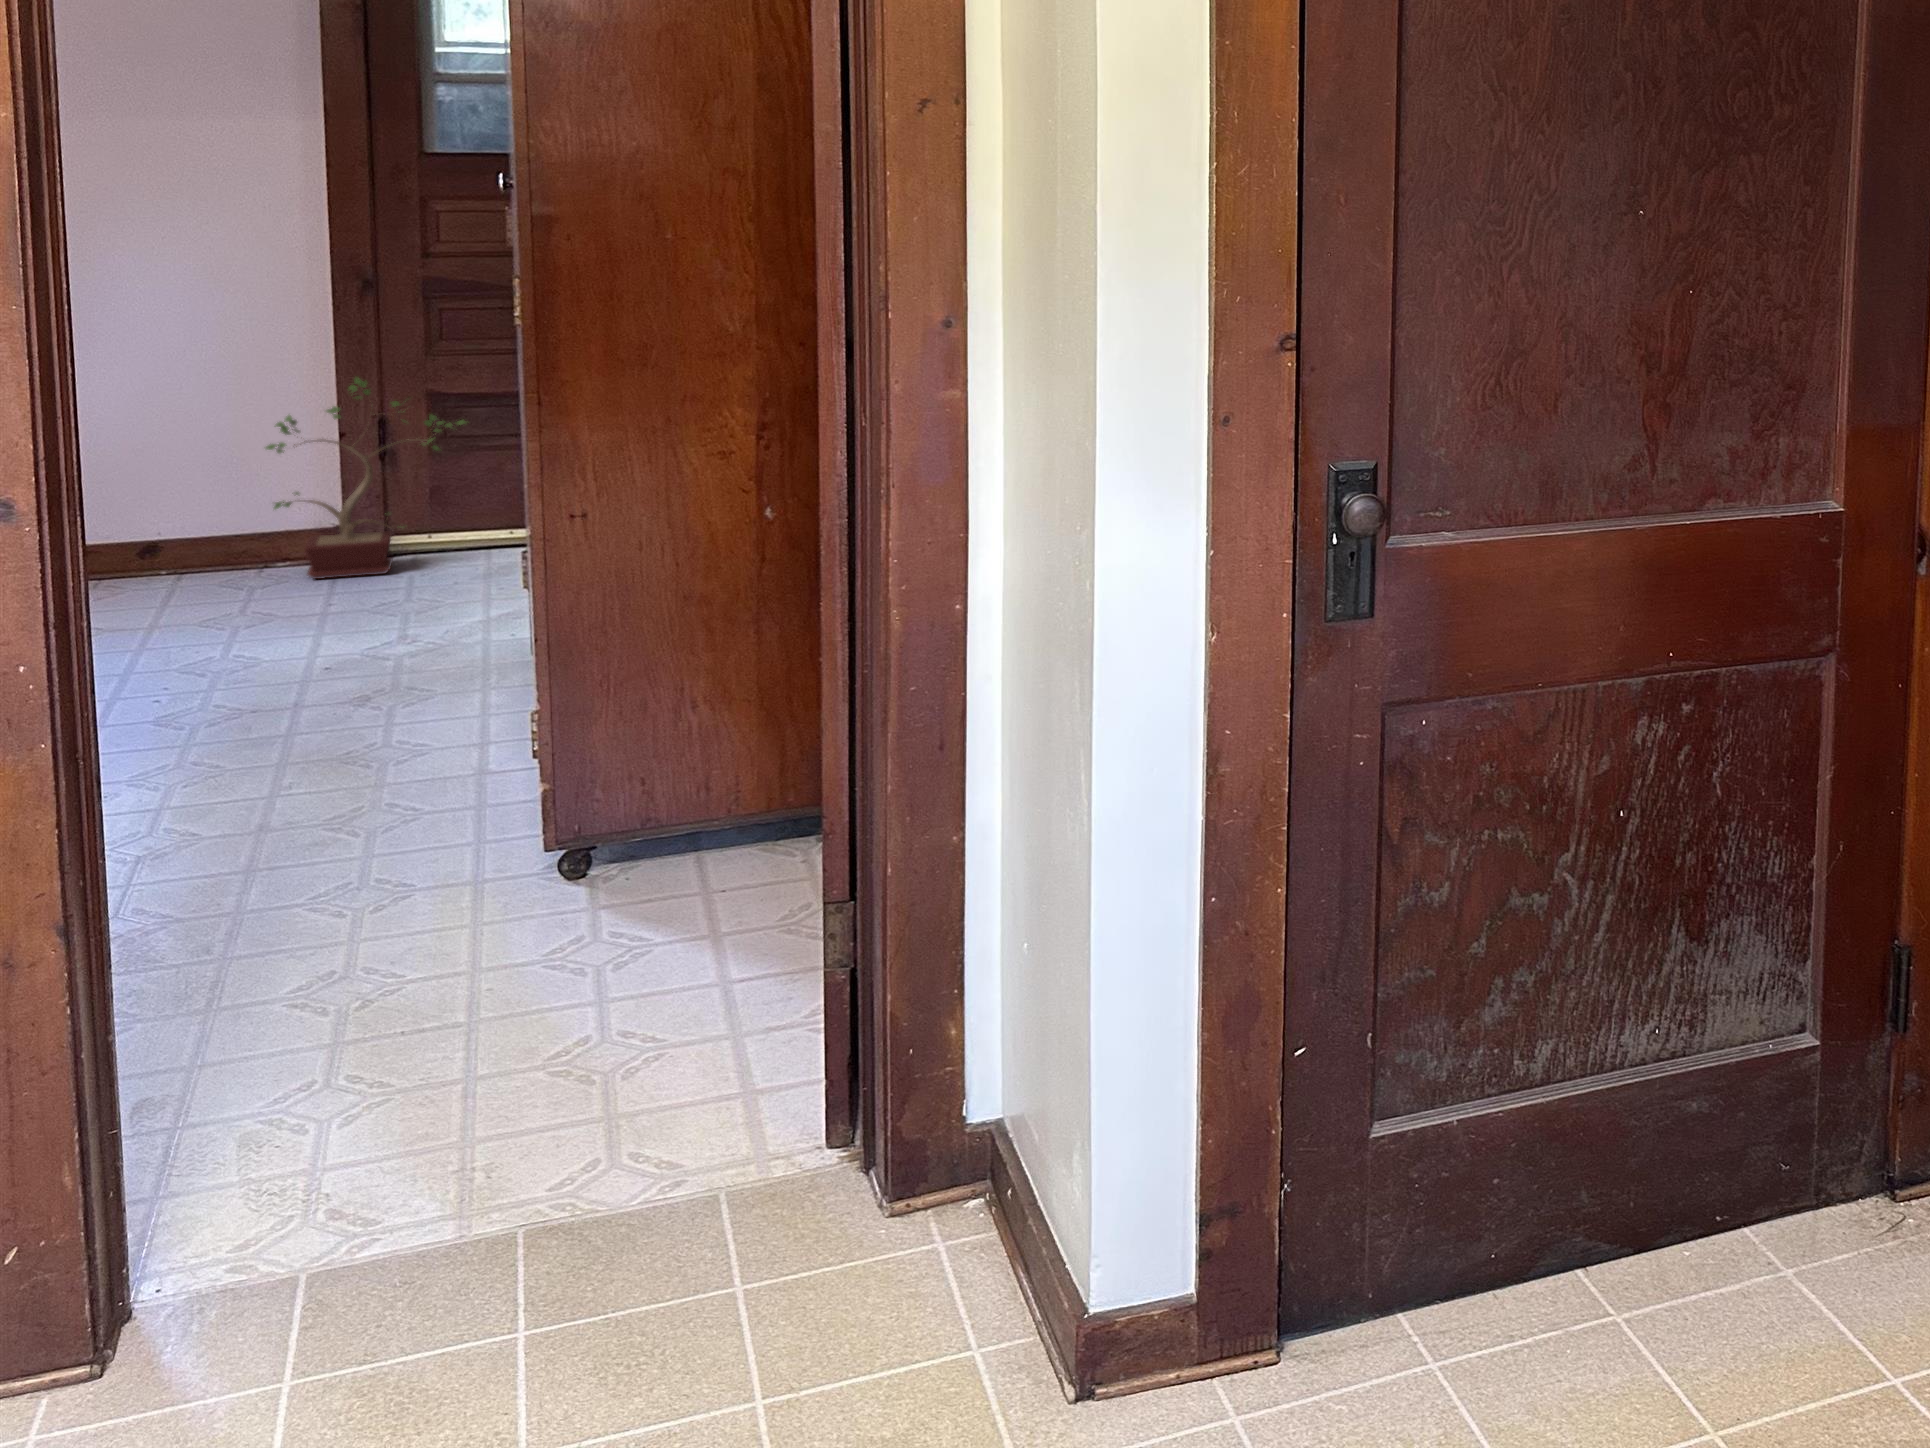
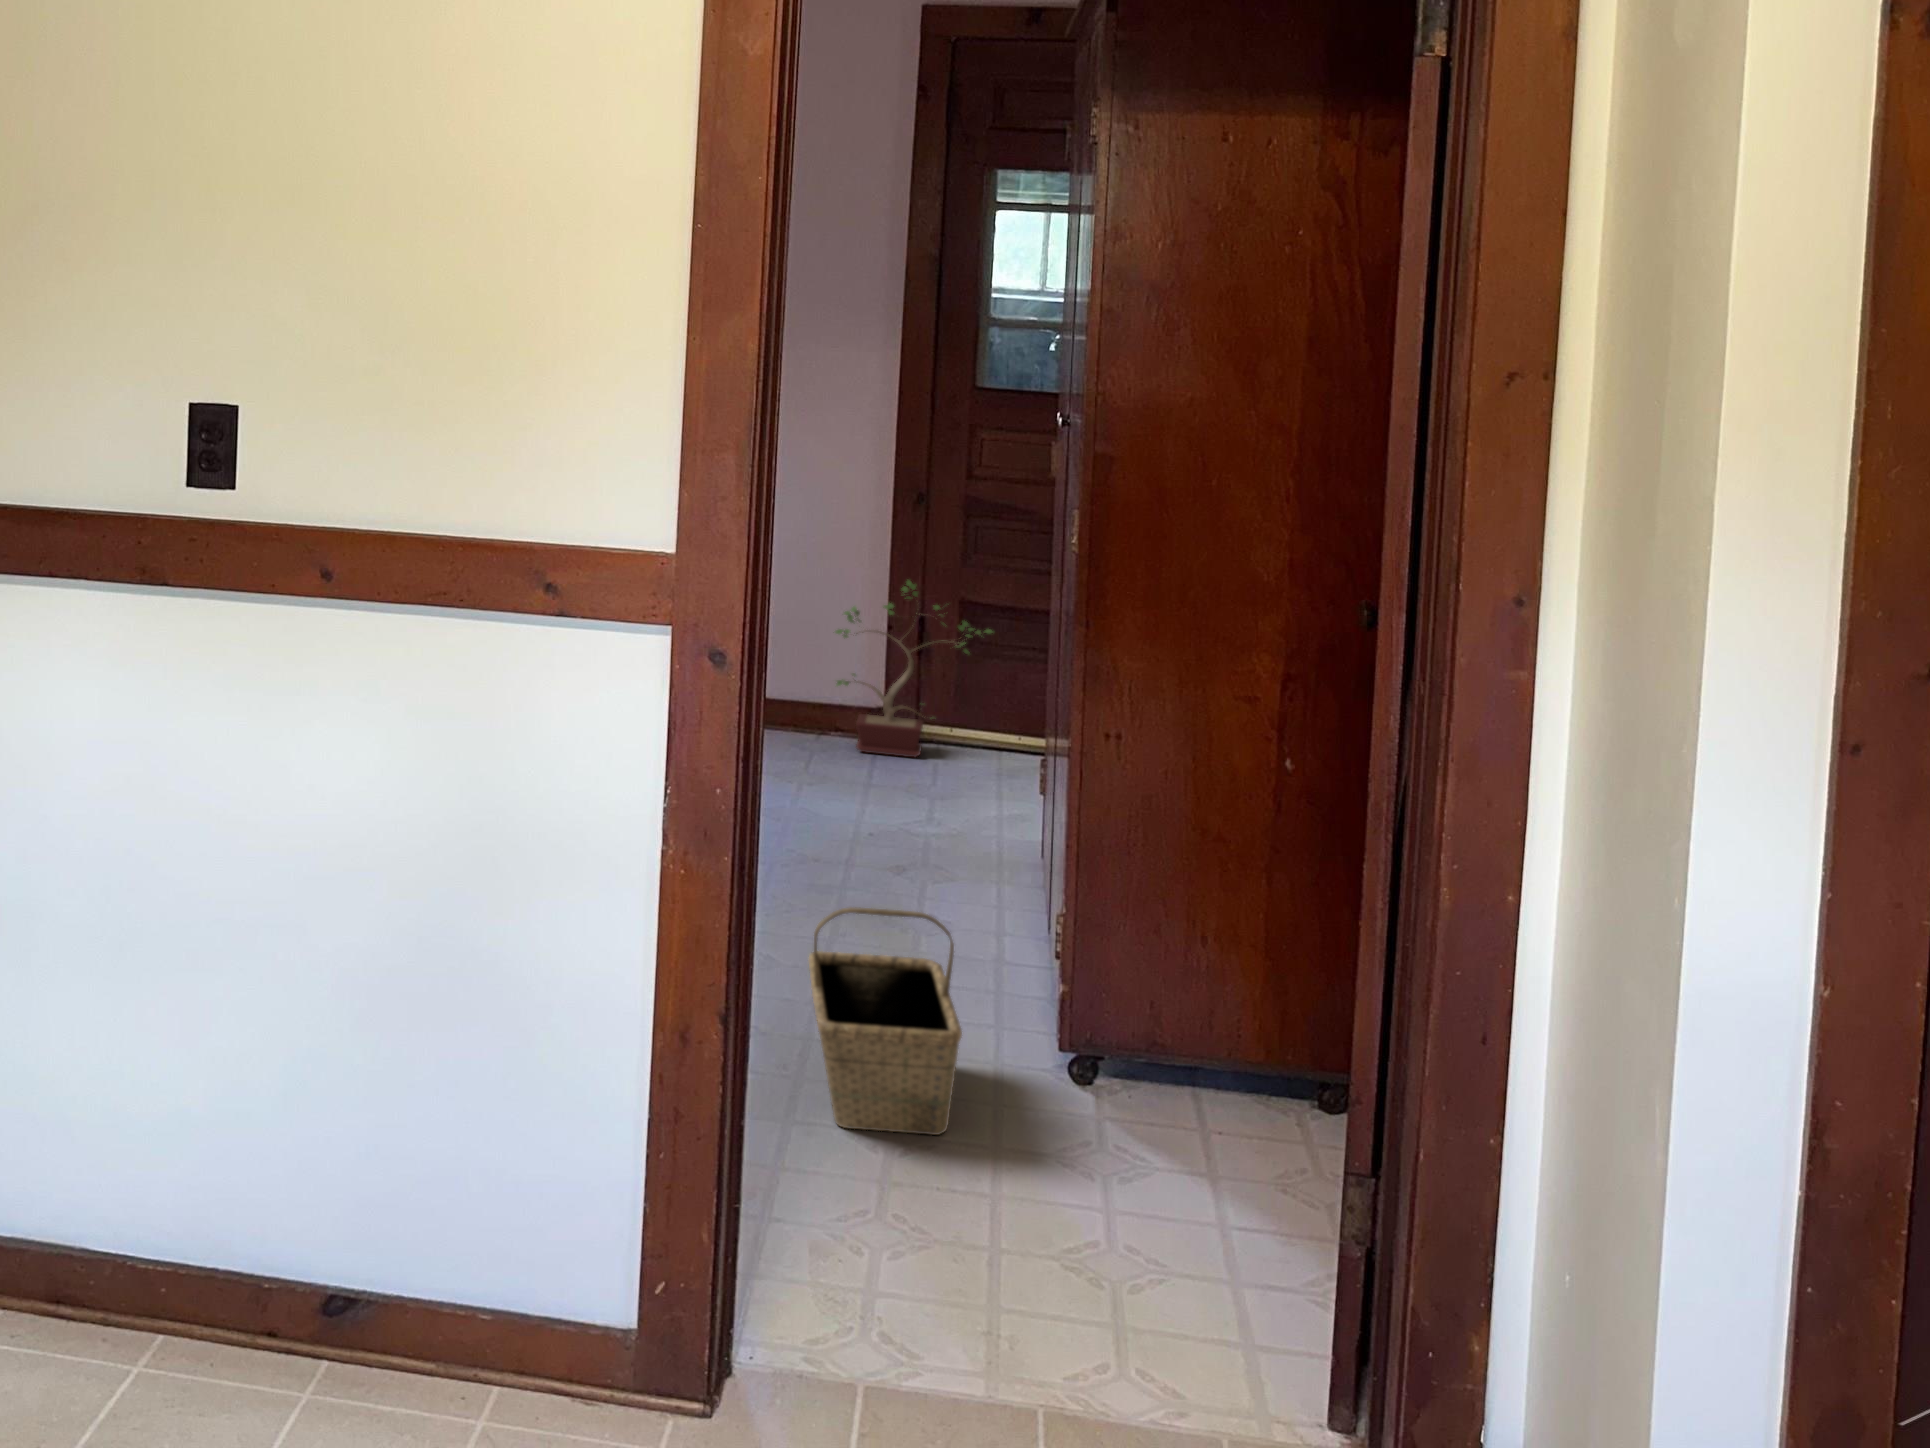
basket: none [227,744,425,1003] -> present [809,907,962,1135]

